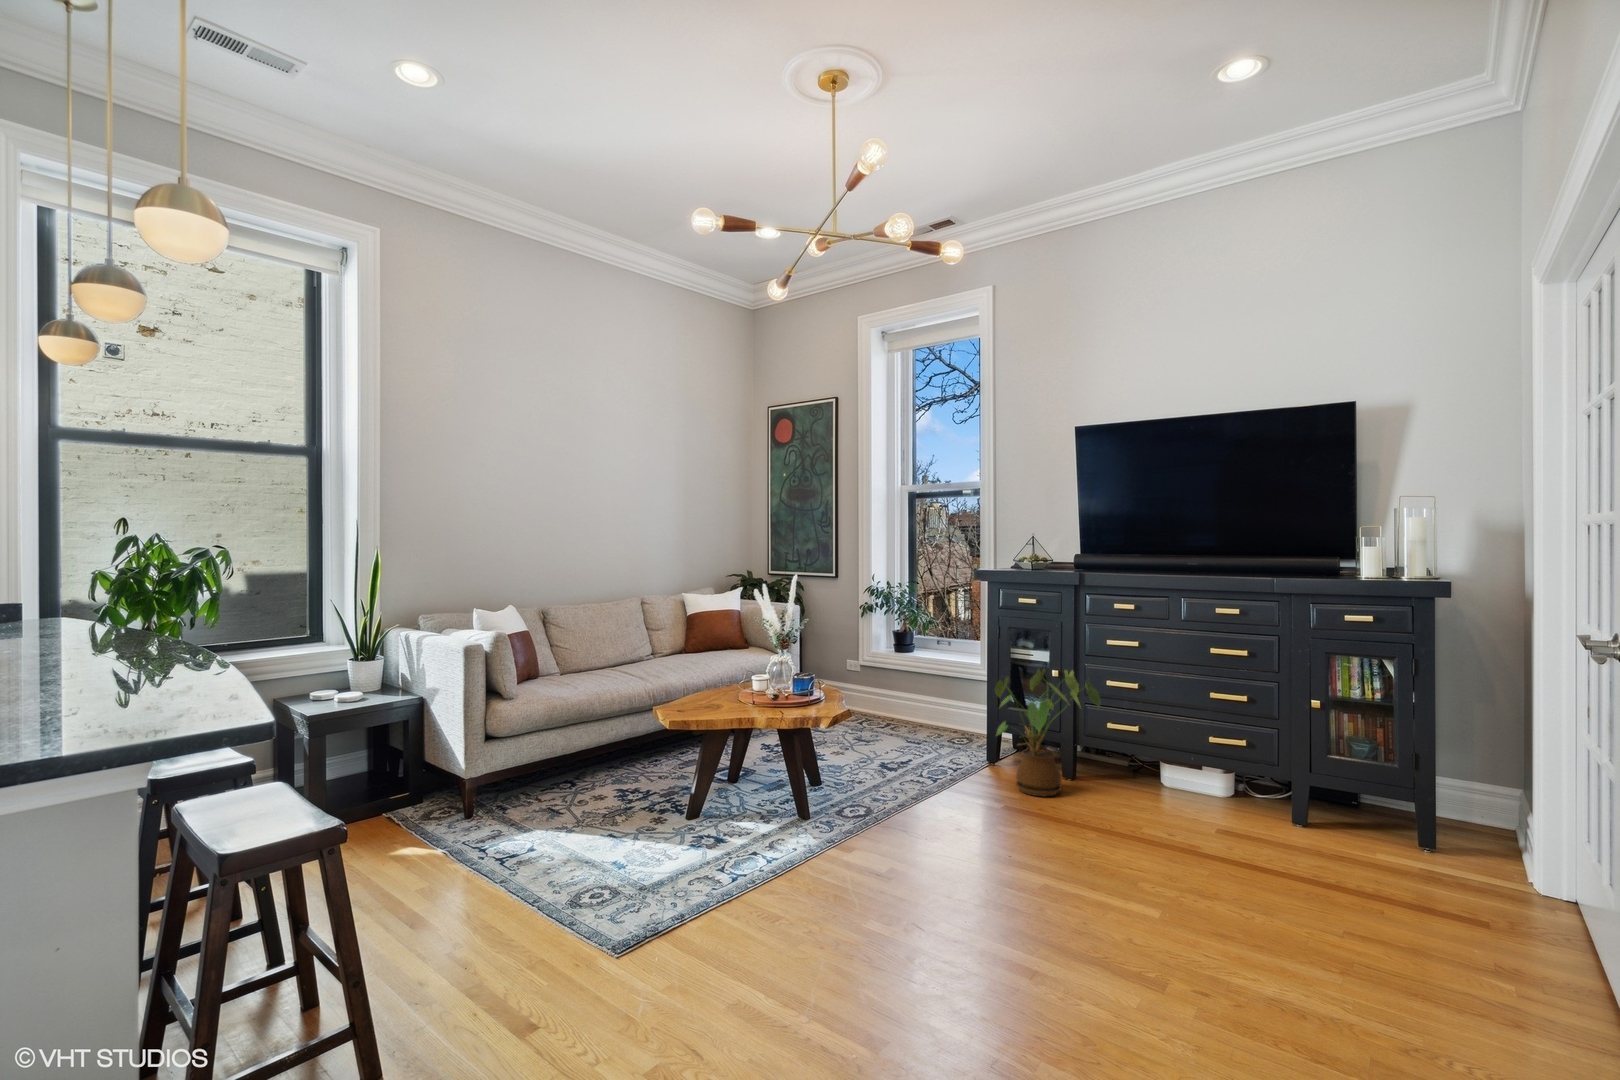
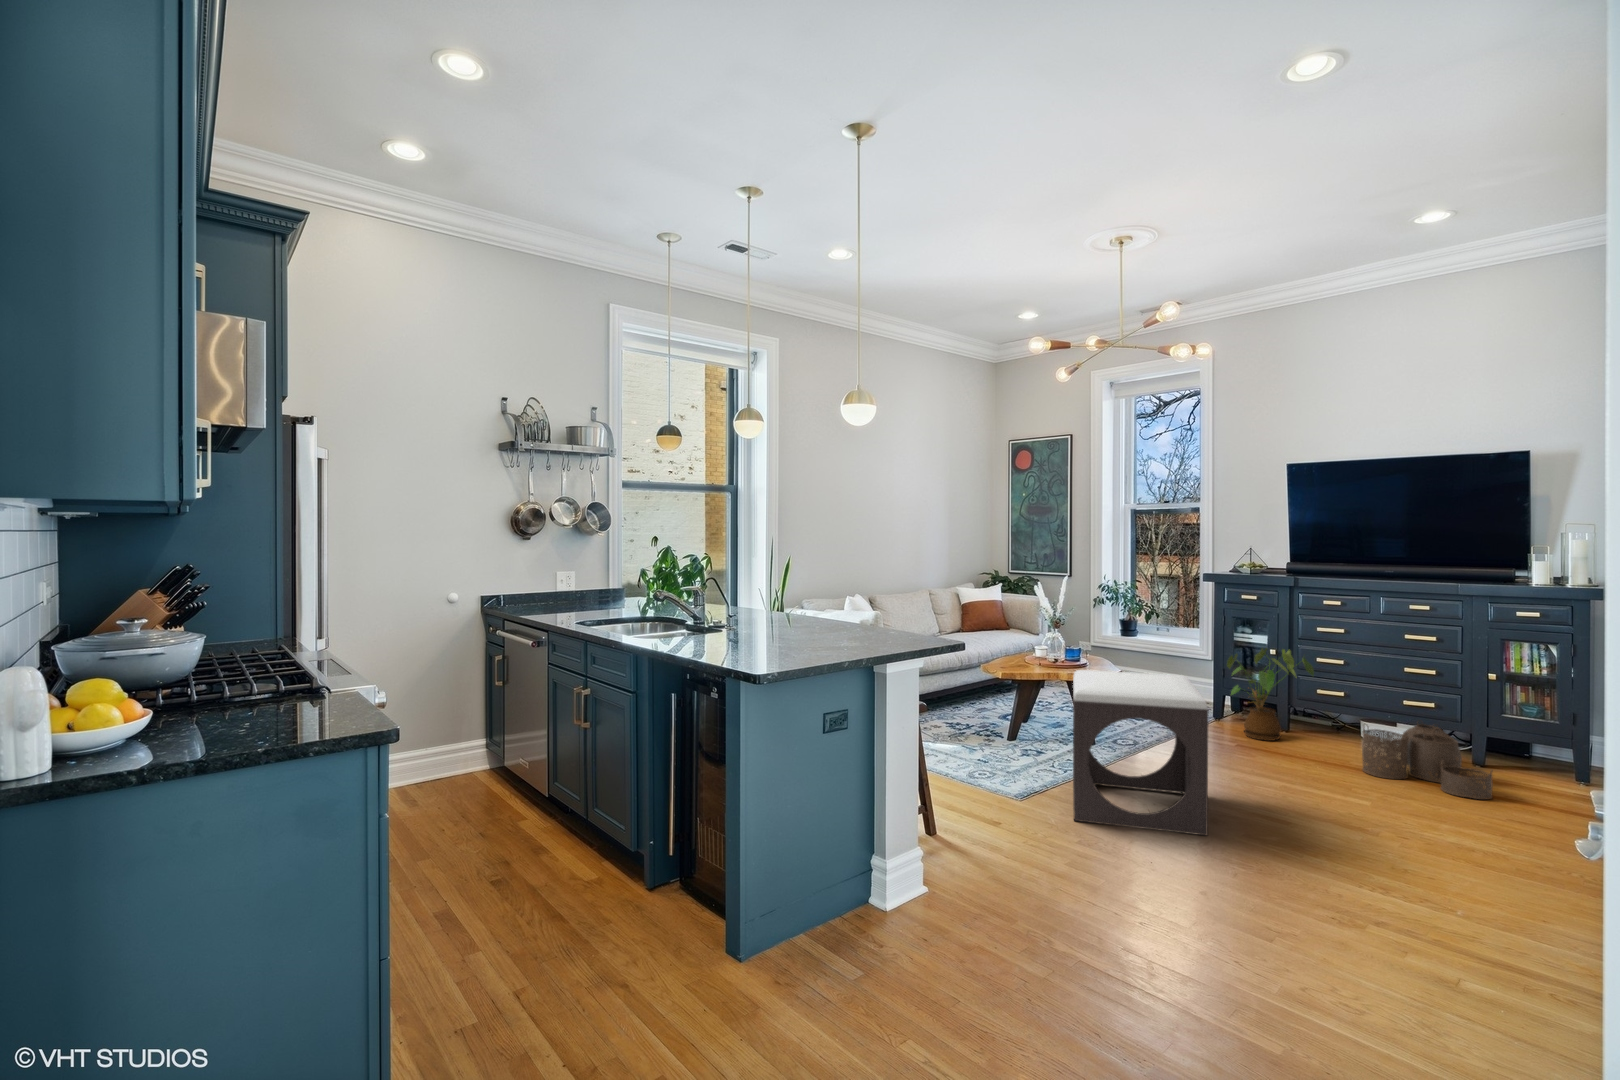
footstool: none [678,719,899,1012] -> present [1073,670,1208,835]
woven basket: none [1154,765,1318,889] -> present [1362,724,1493,799]

